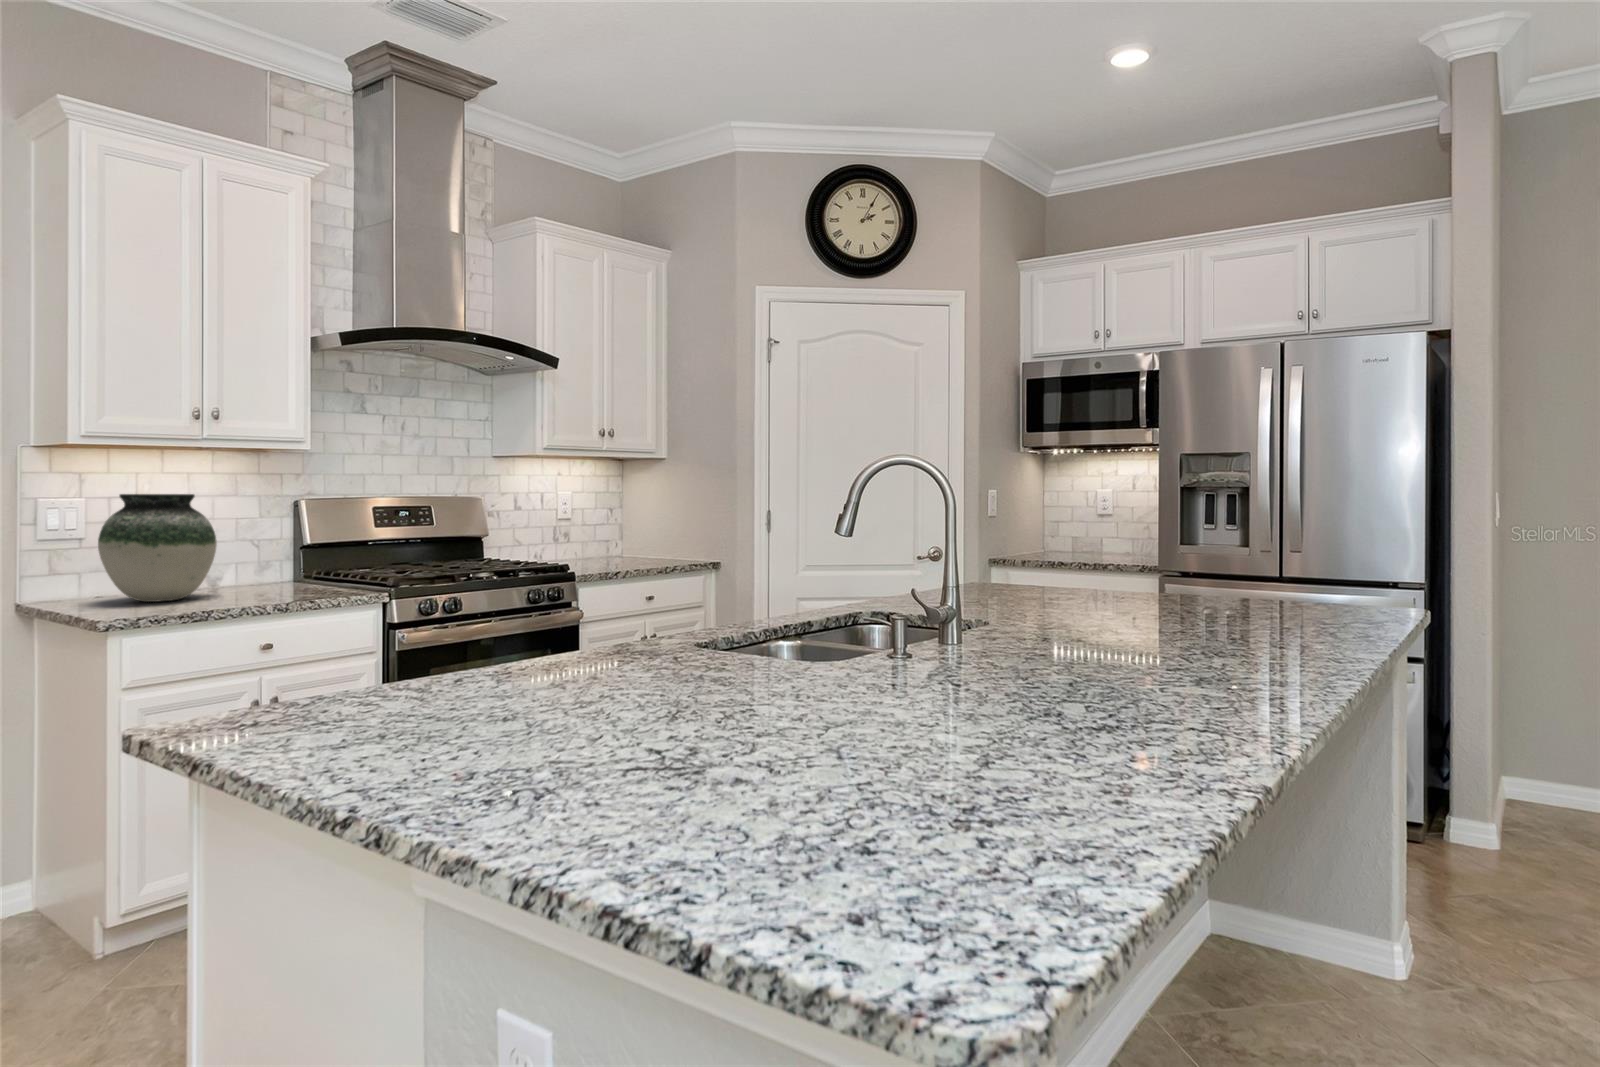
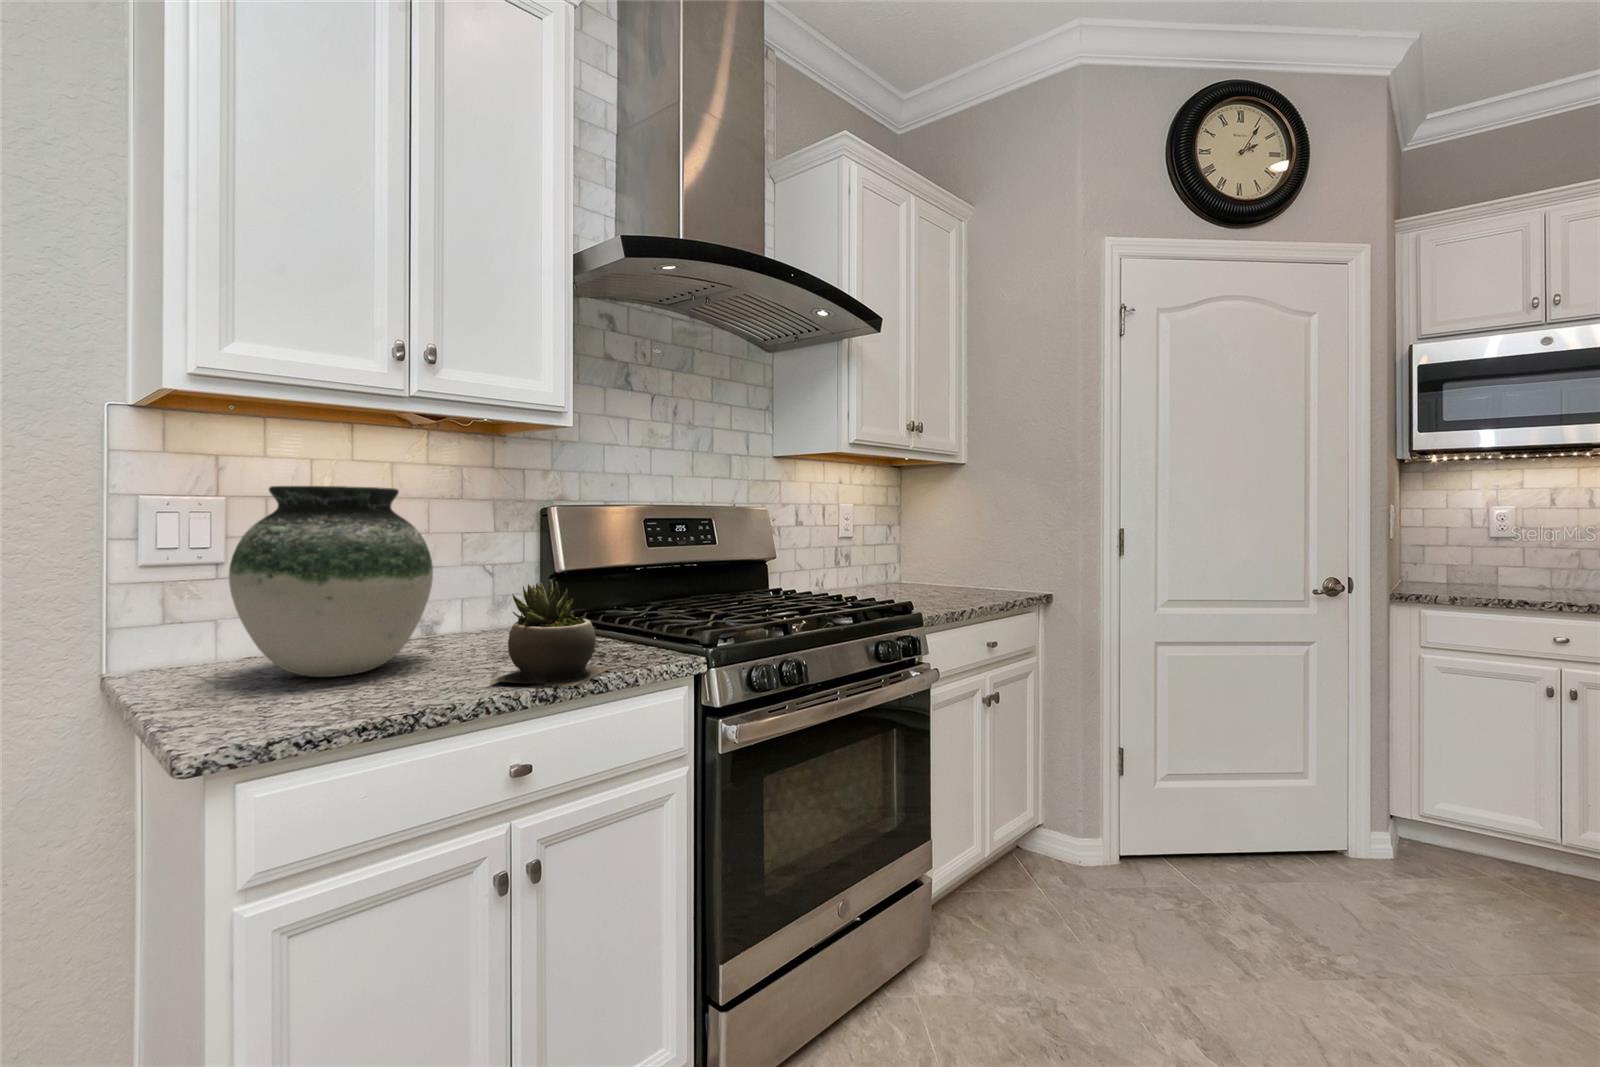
succulent plant: none [250,545,325,601] -> present [491,580,609,686]

